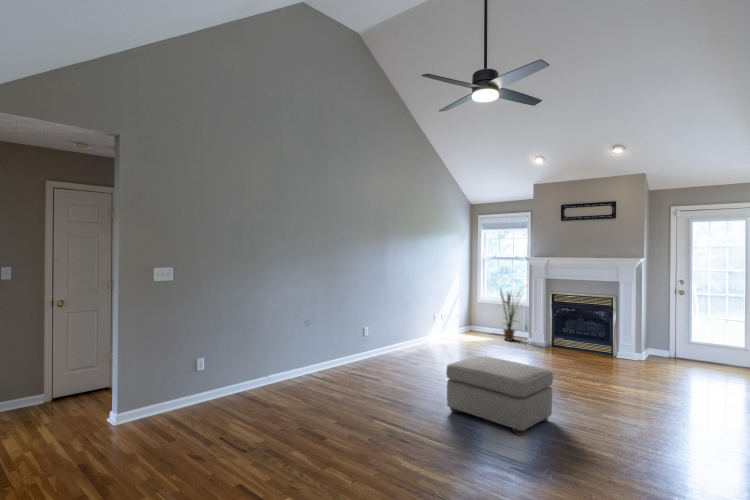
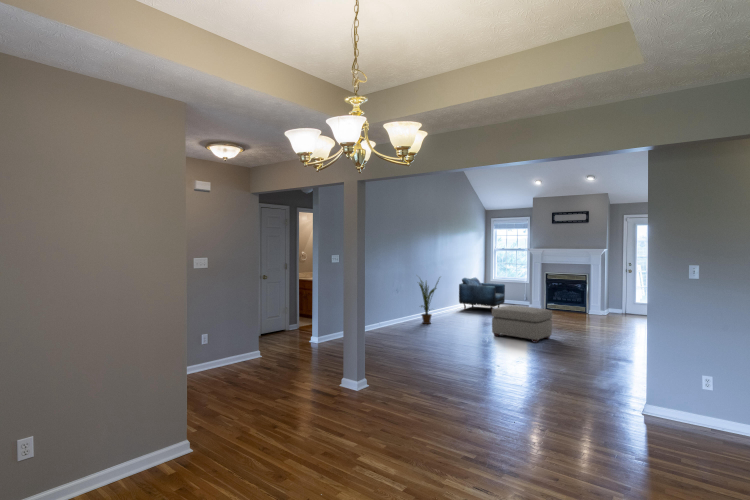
house plant: present [500,287,523,341] -> present [419,281,438,324]
armchair: none [425,298,493,351] -> present [459,277,505,312]

